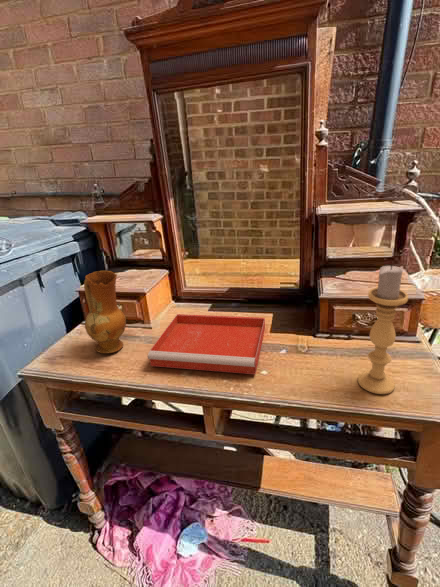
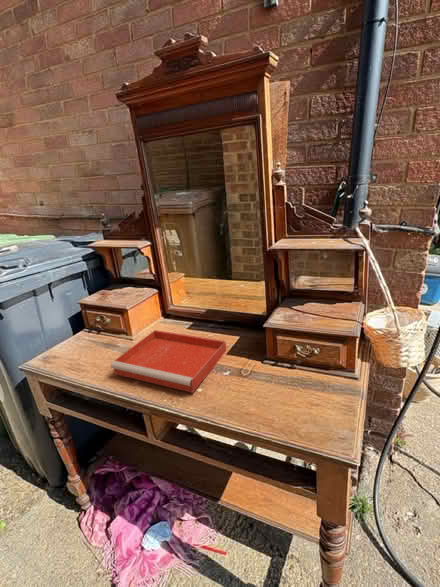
candle holder: present [358,266,408,394] -> none [279,307,313,427]
ceramic jug: present [84,271,126,353] -> none [71,289,106,359]

